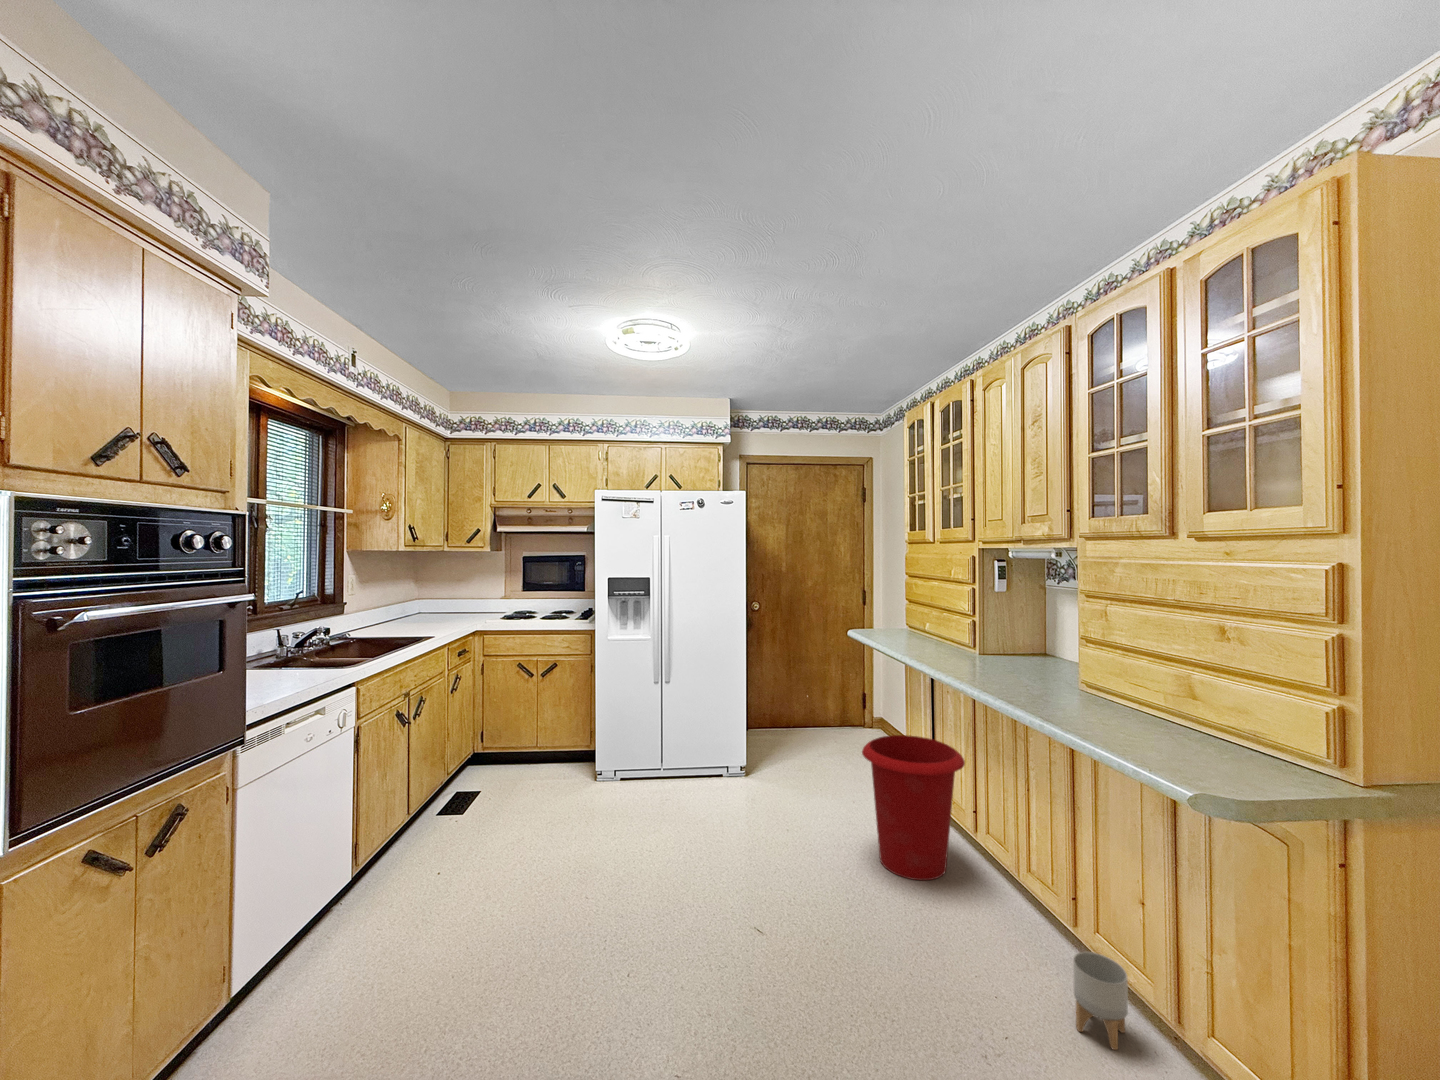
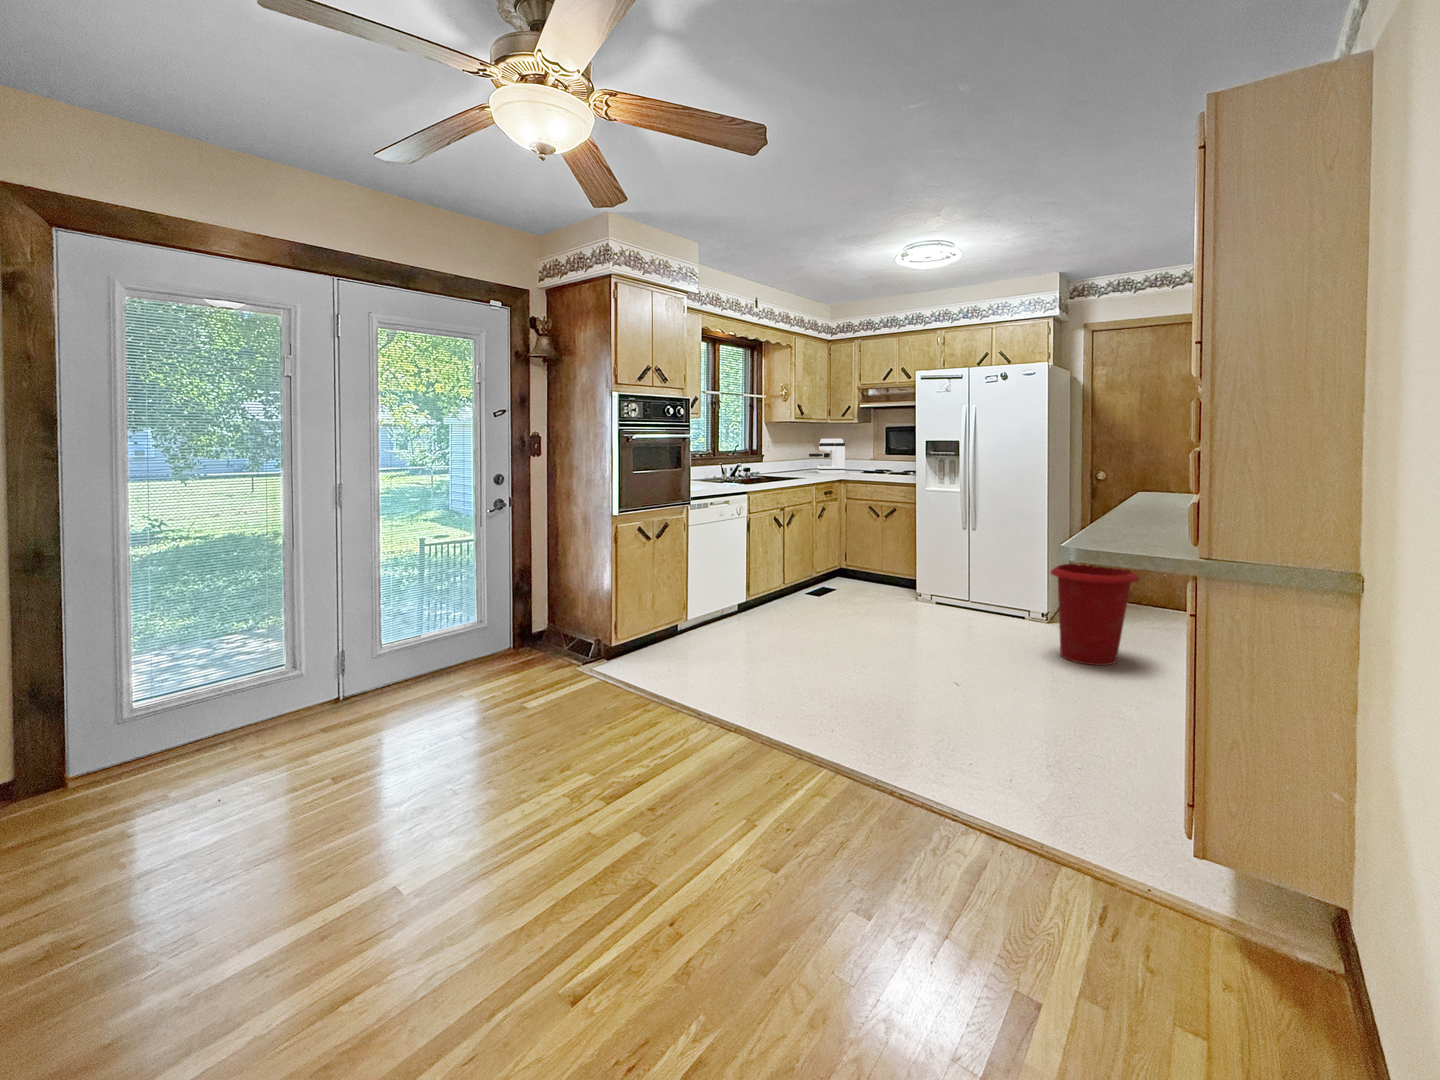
coffee maker: none [416,569,474,620] -> present [809,439,845,474]
planter: present [1073,952,1128,1050] -> none [1070,670,1105,719]

